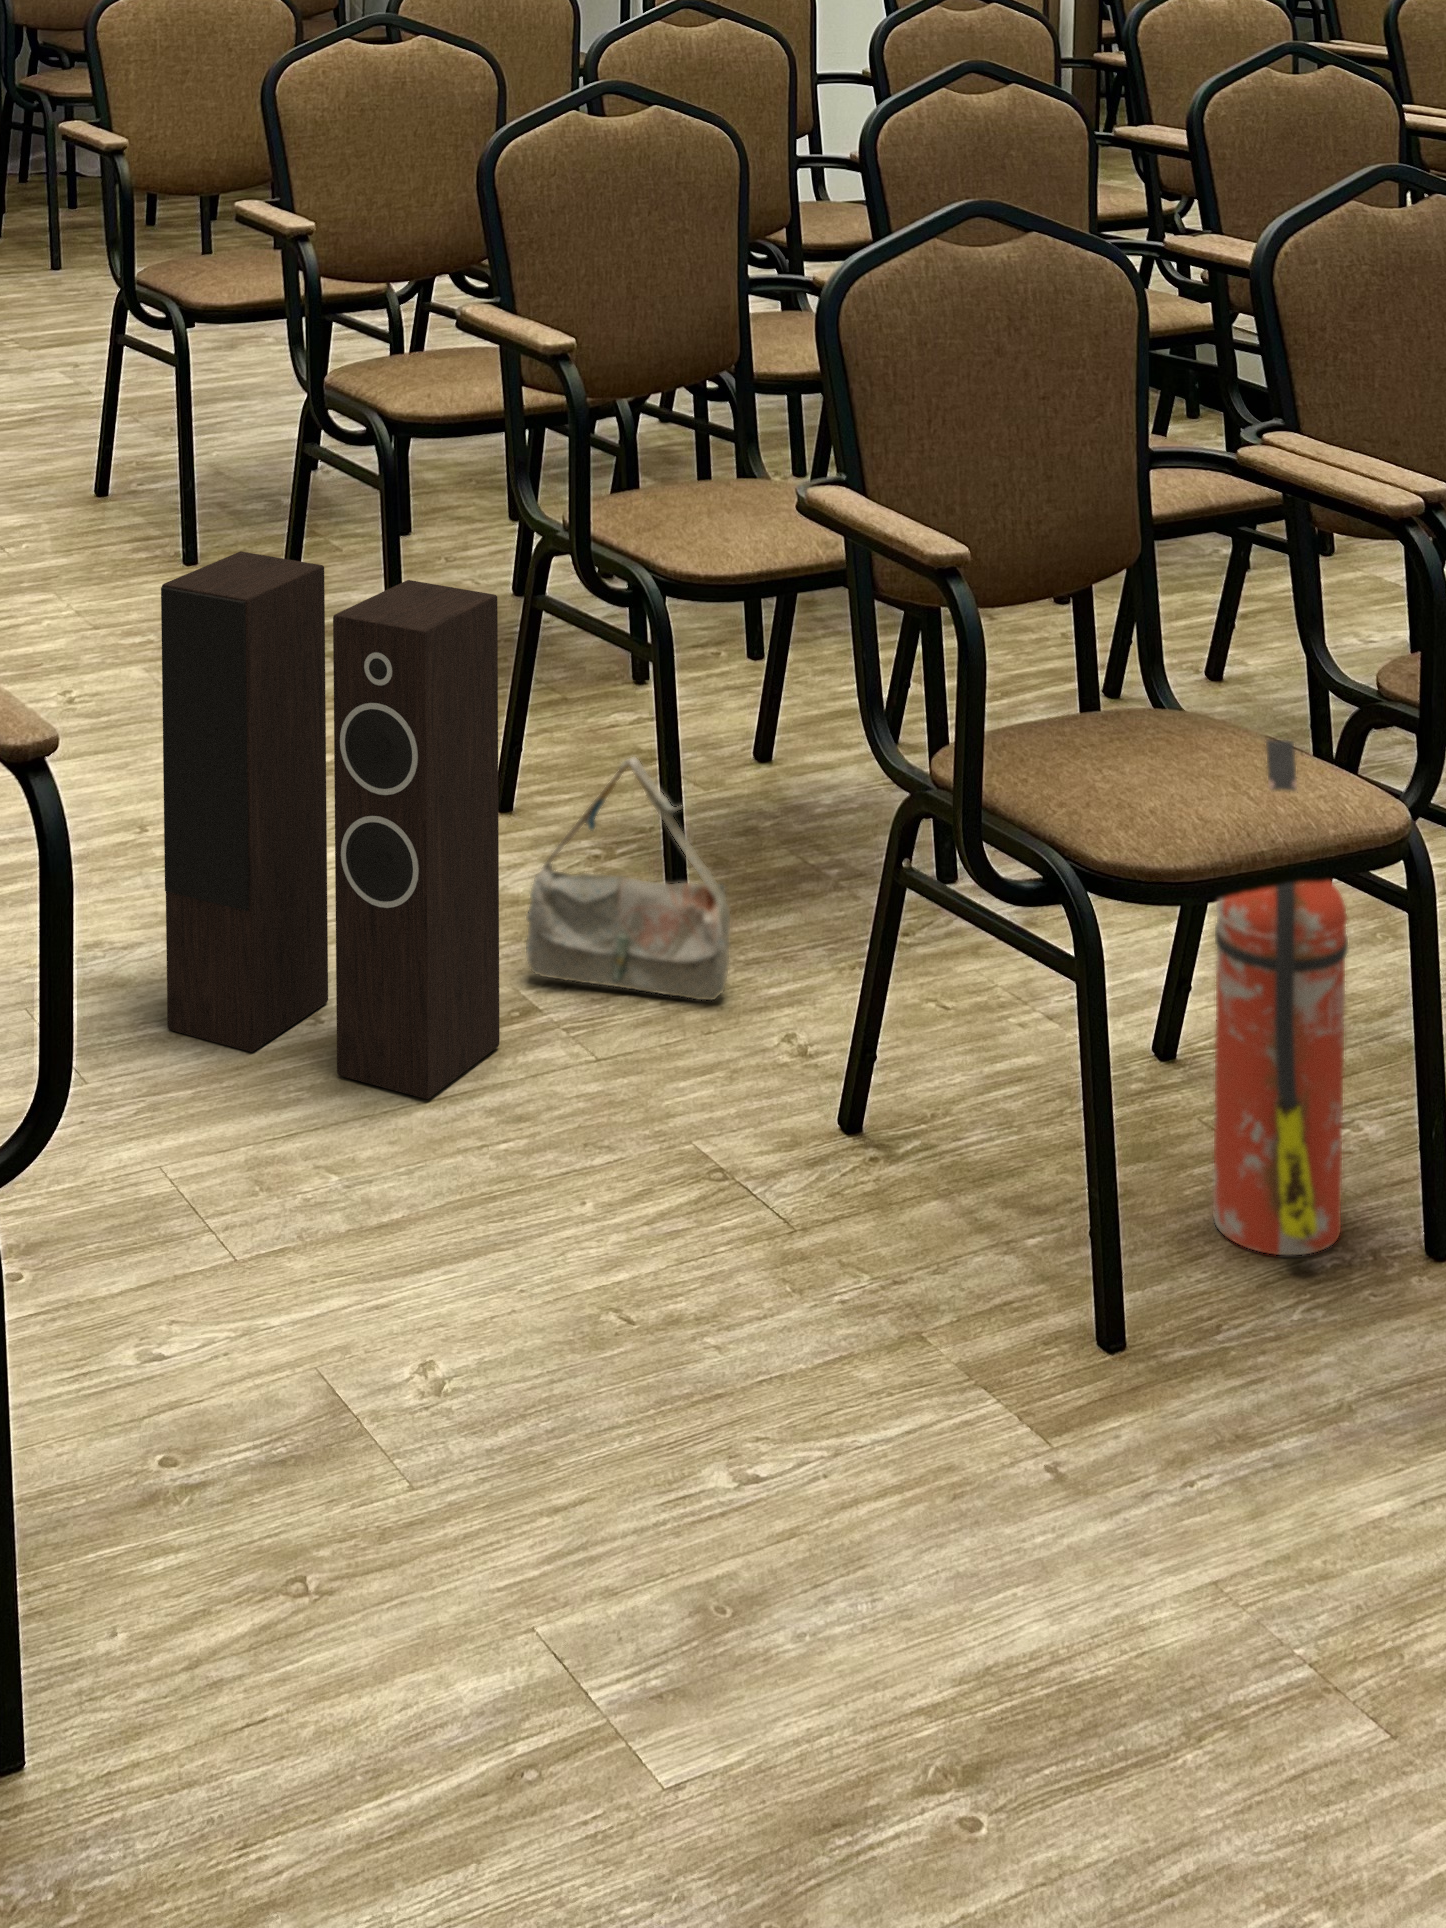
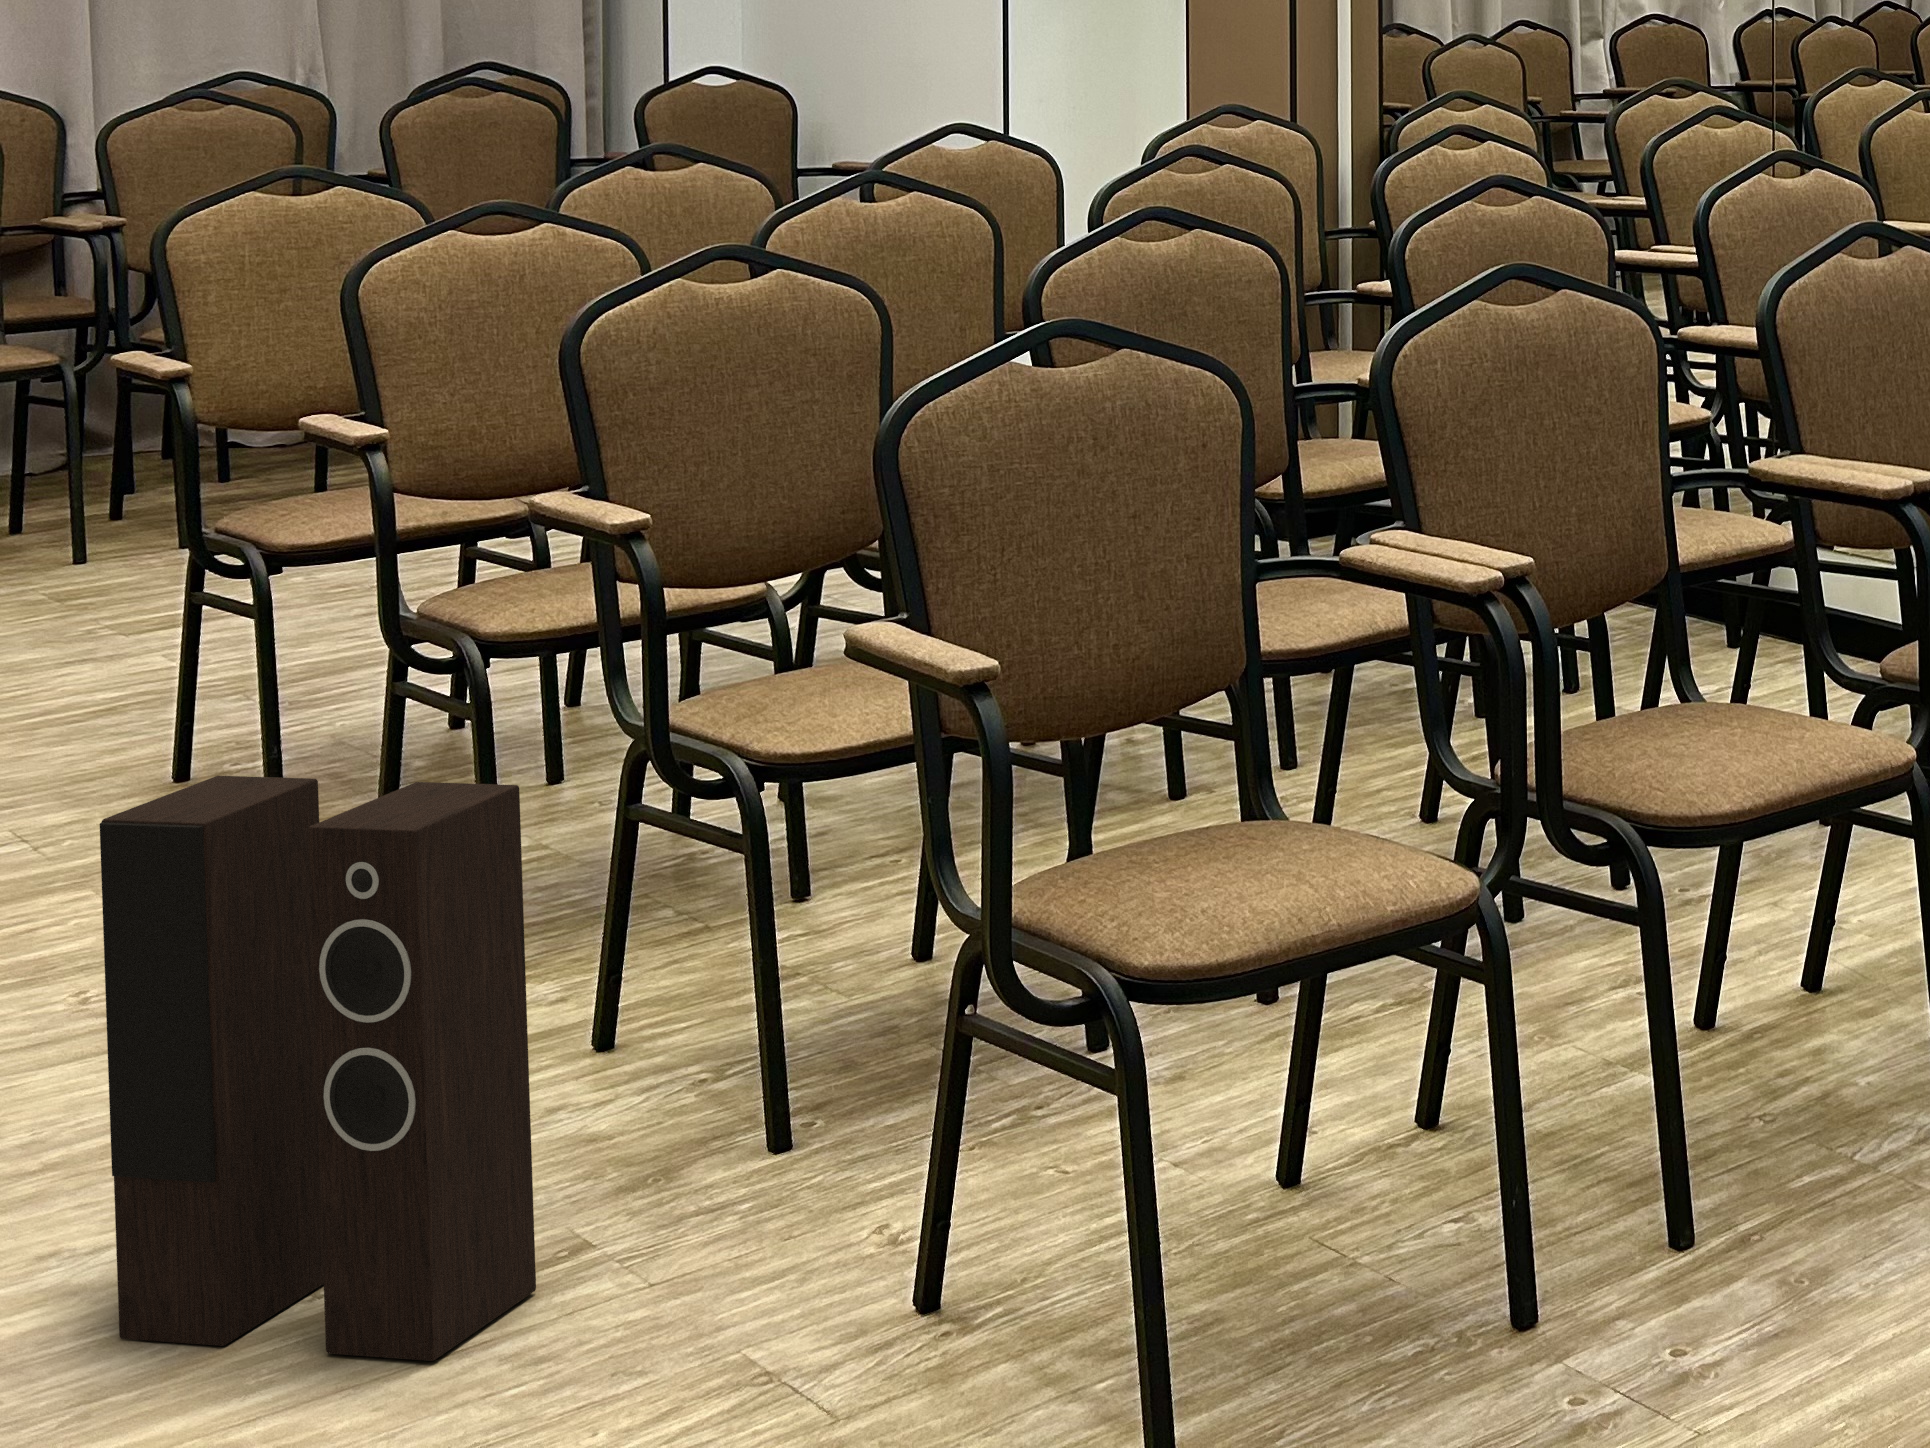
fire extinguisher: present [1213,740,1348,1255] -> none [1291,828,1432,1356]
bag: present [526,757,730,1000] -> none [583,951,821,1210]

